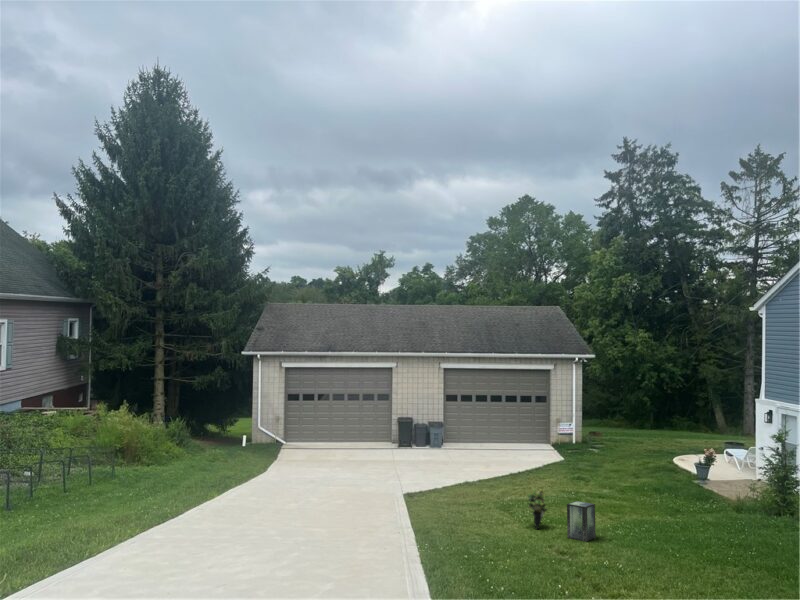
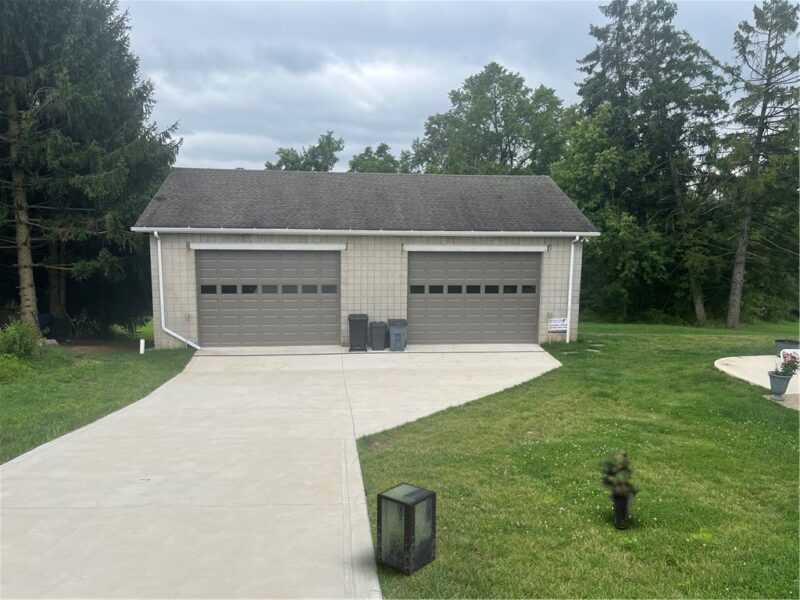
storage box: present [567,501,596,542] -> present [377,482,436,575]

